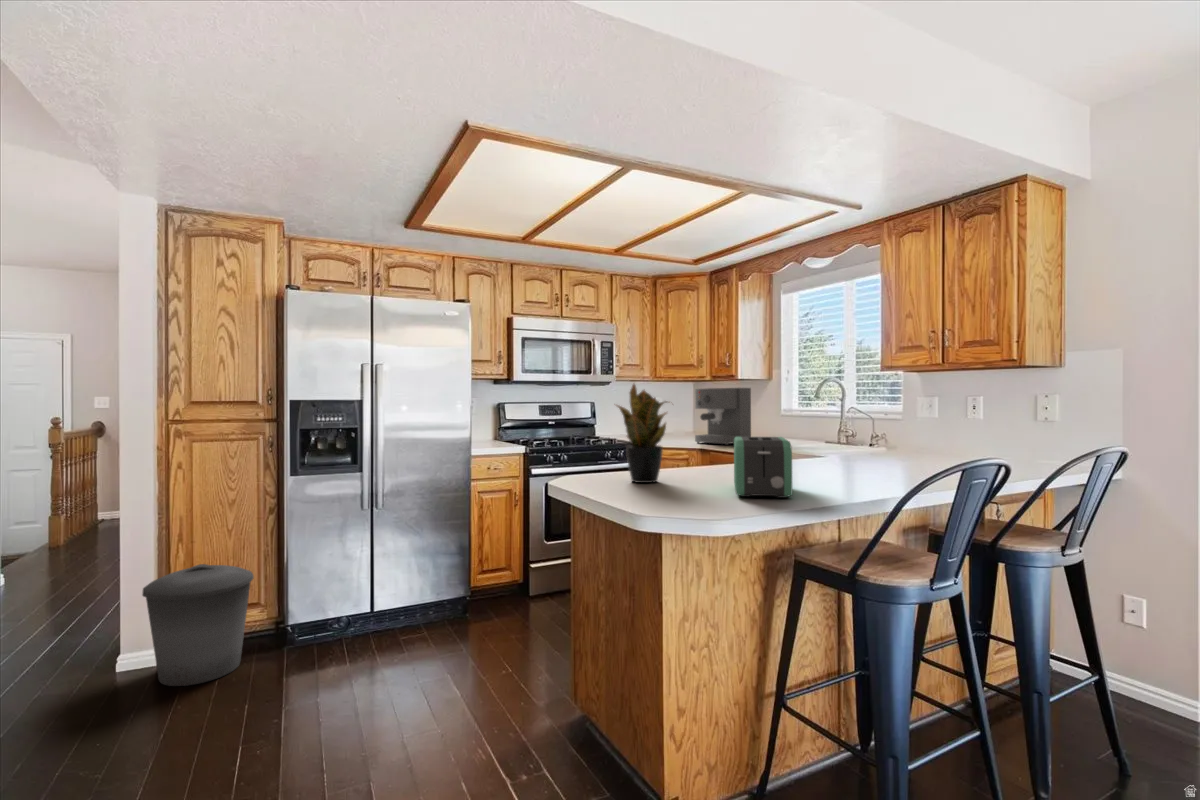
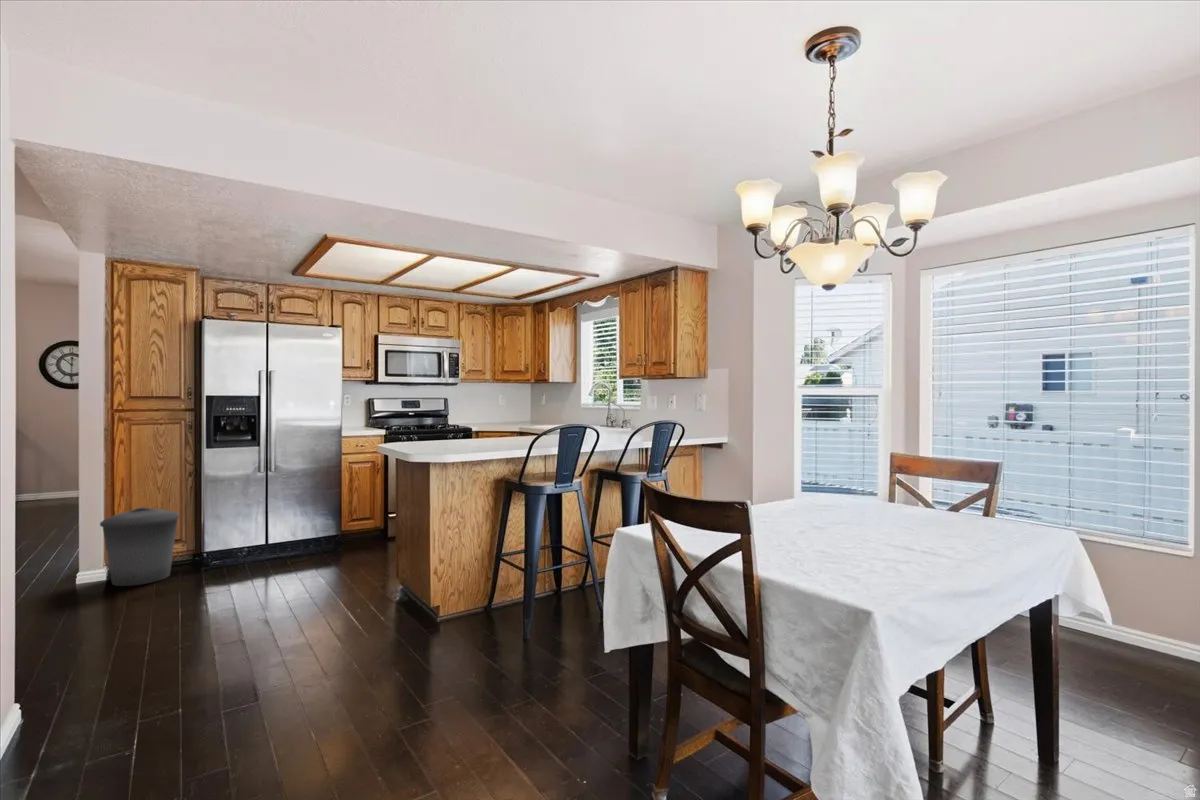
potted plant: present [617,384,667,483] -> none [414,385,456,445]
coffee maker: present [695,388,751,445] -> none [512,388,551,428]
toaster: present [734,437,792,498] -> none [472,418,509,449]

